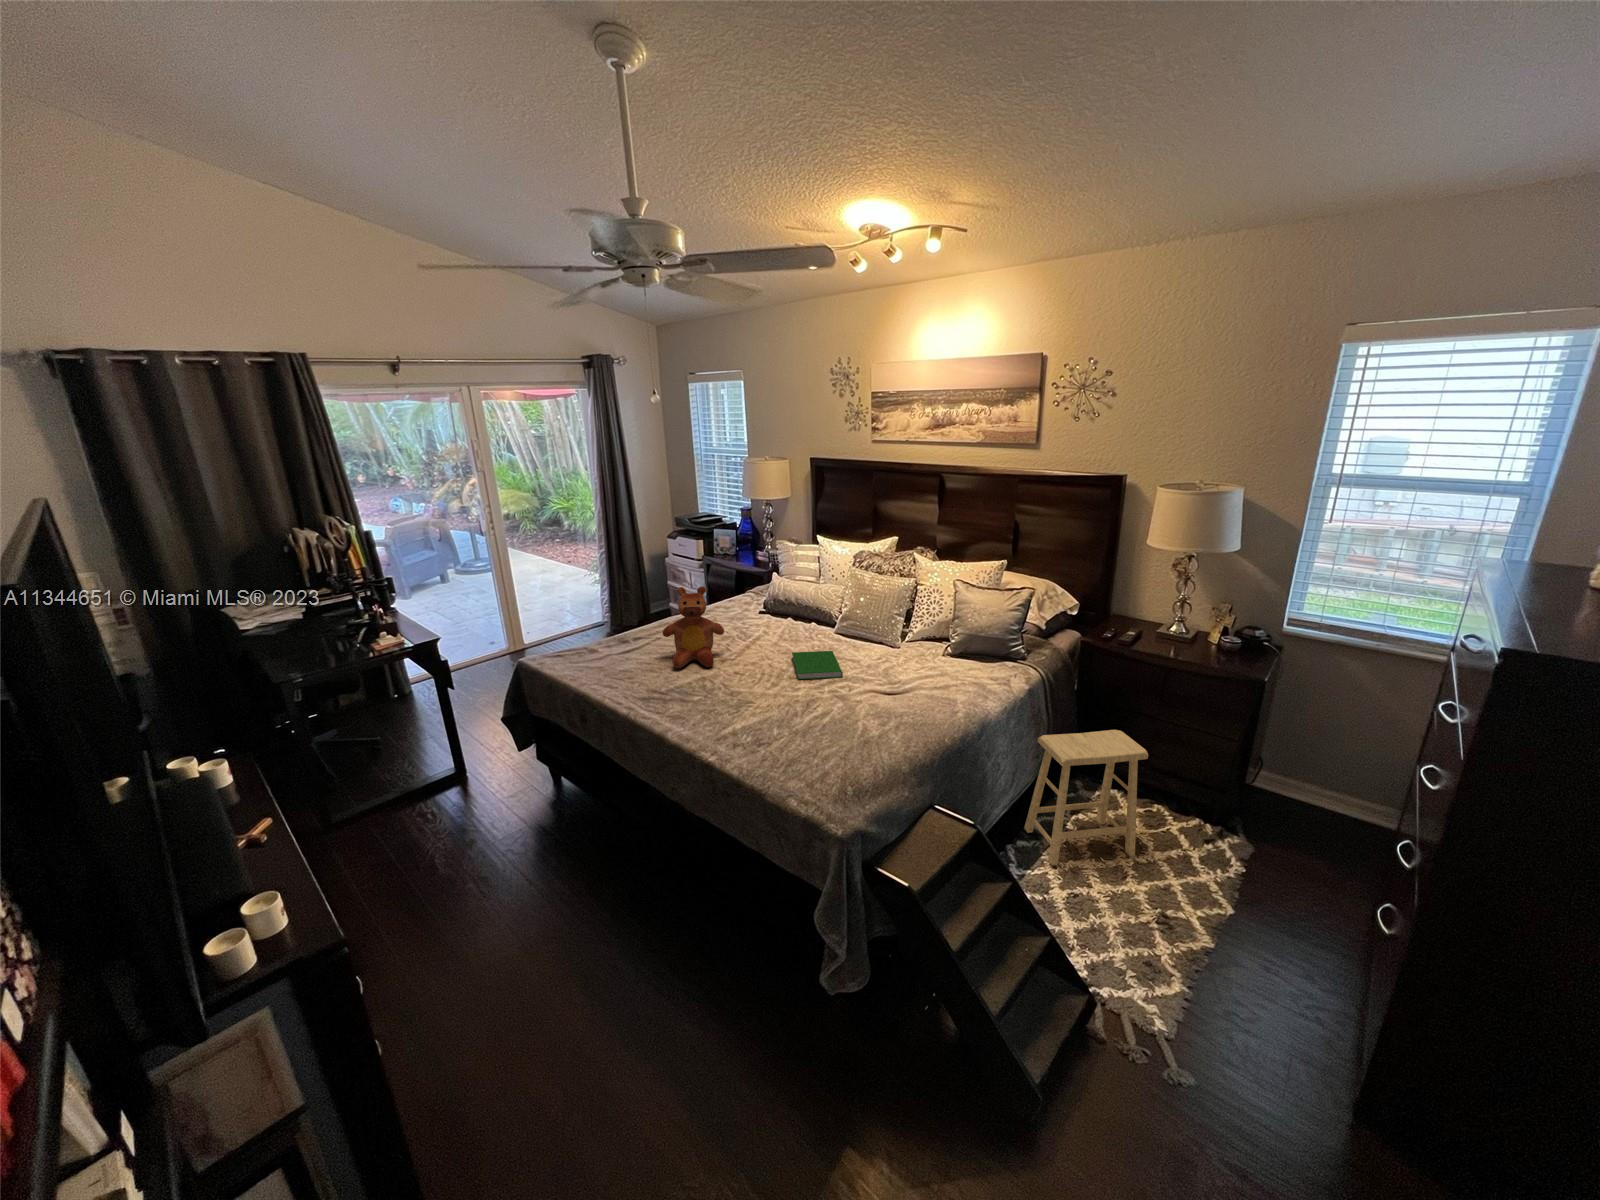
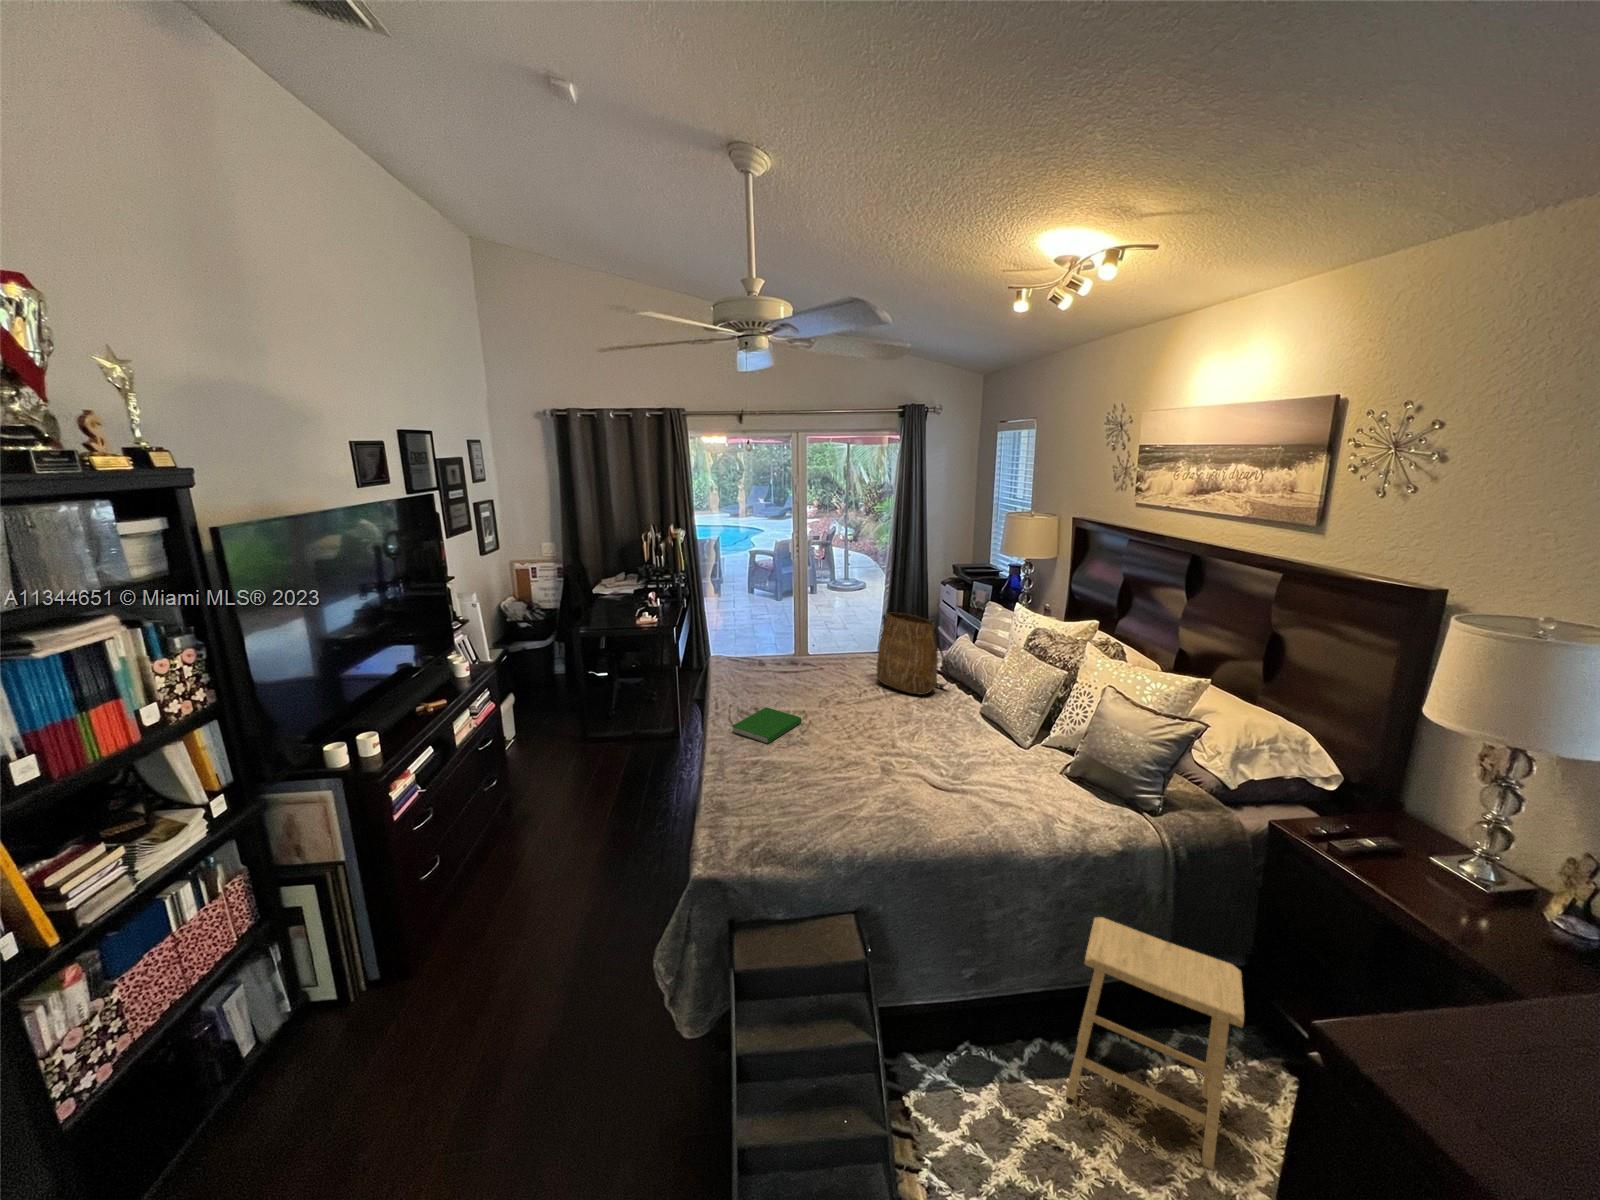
tote bag: none [717,558,790,634] -> present [877,609,949,695]
teddy bear: present [663,586,724,668] -> none [794,626,853,707]
hardcover book: present [792,651,843,679] -> present [732,707,801,744]

